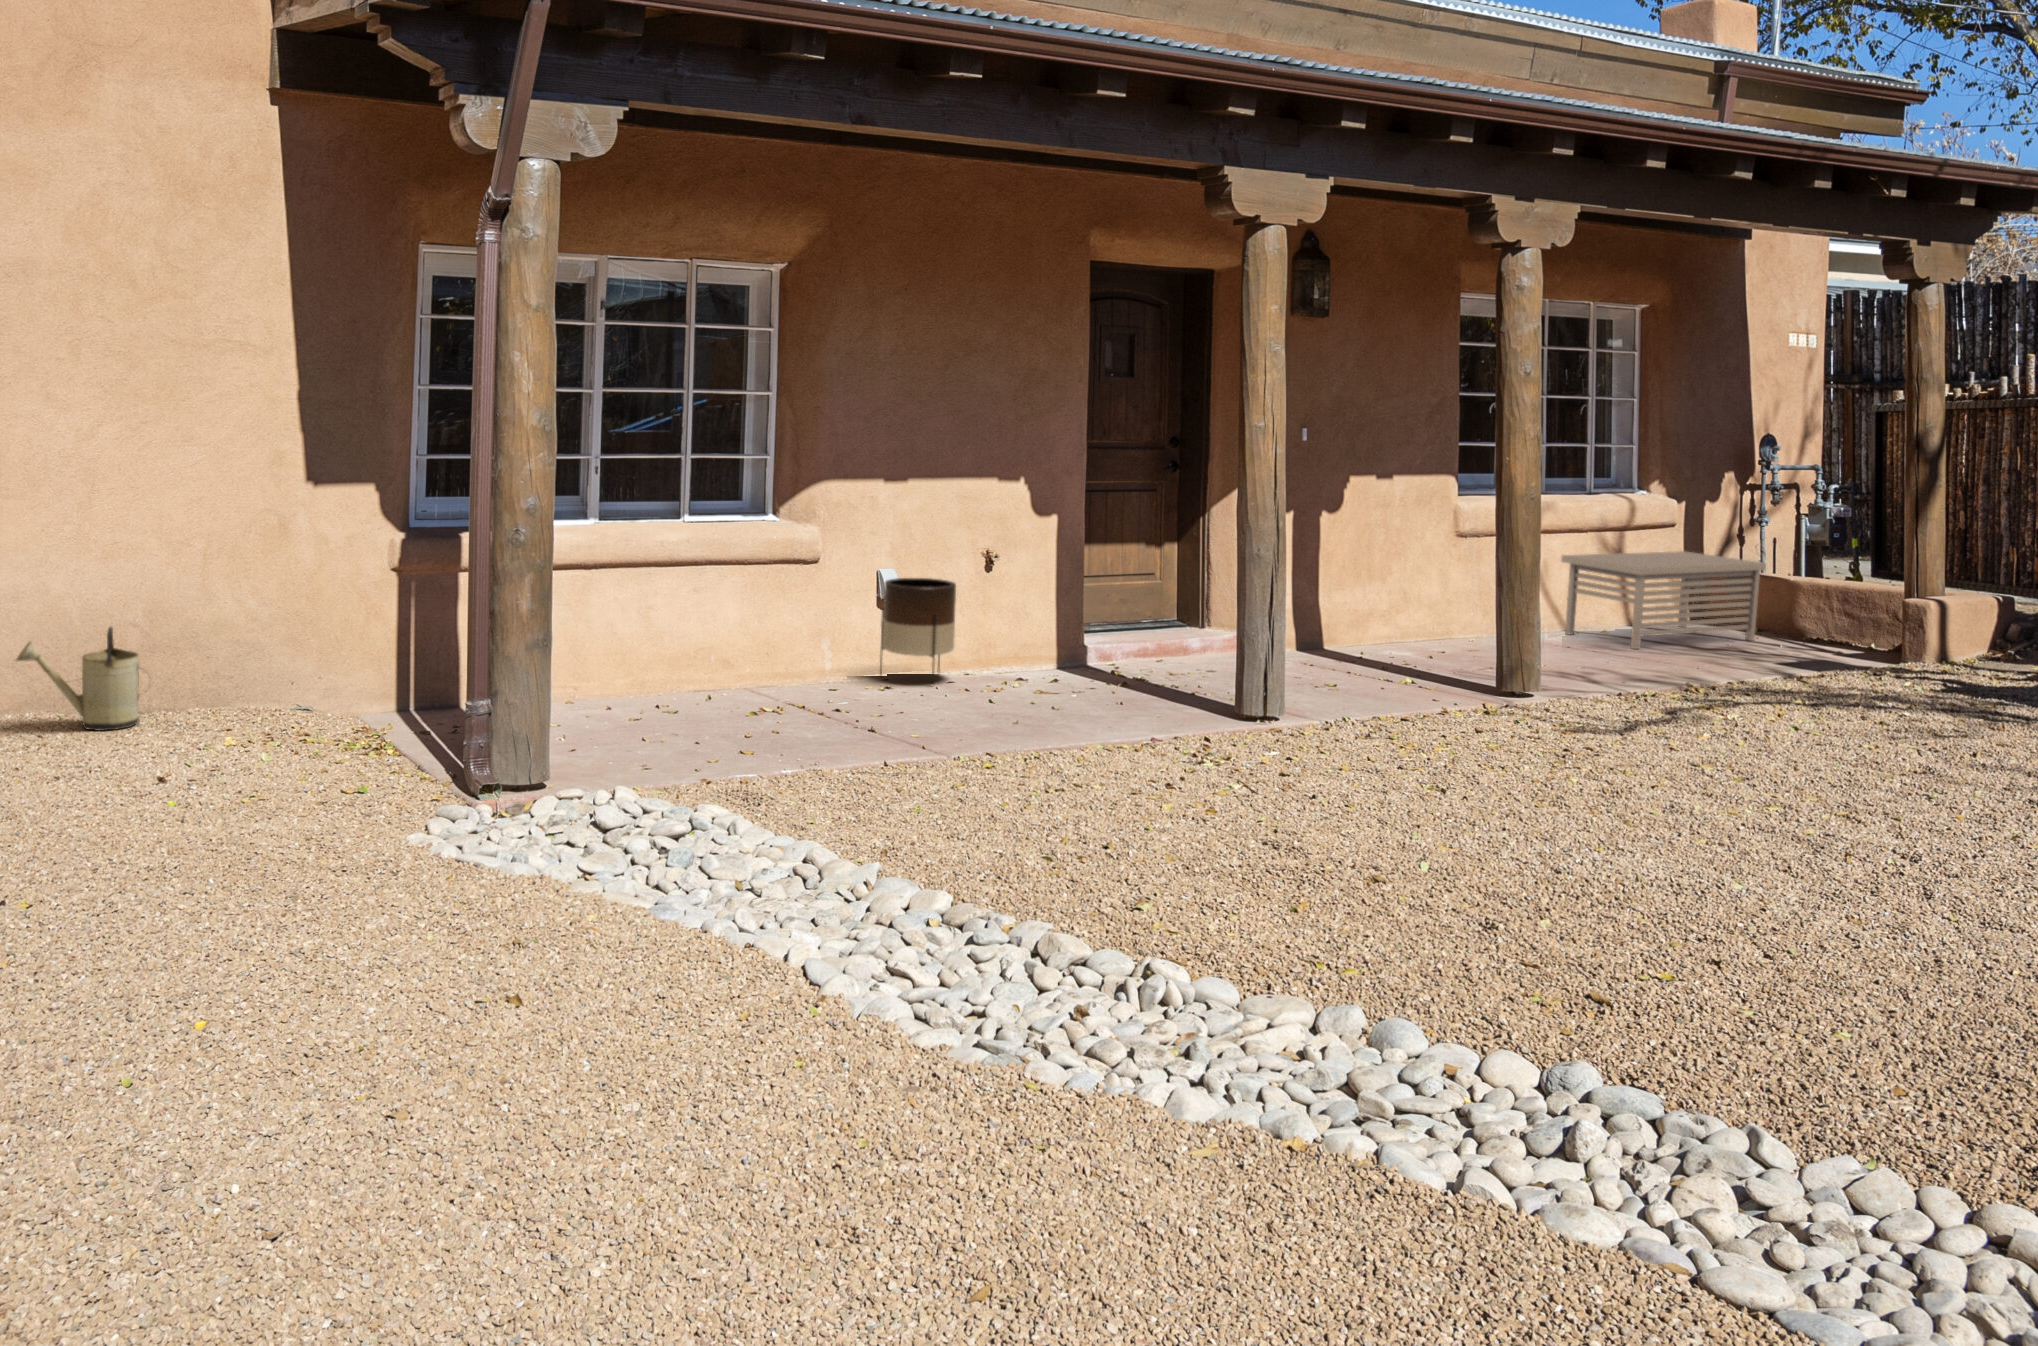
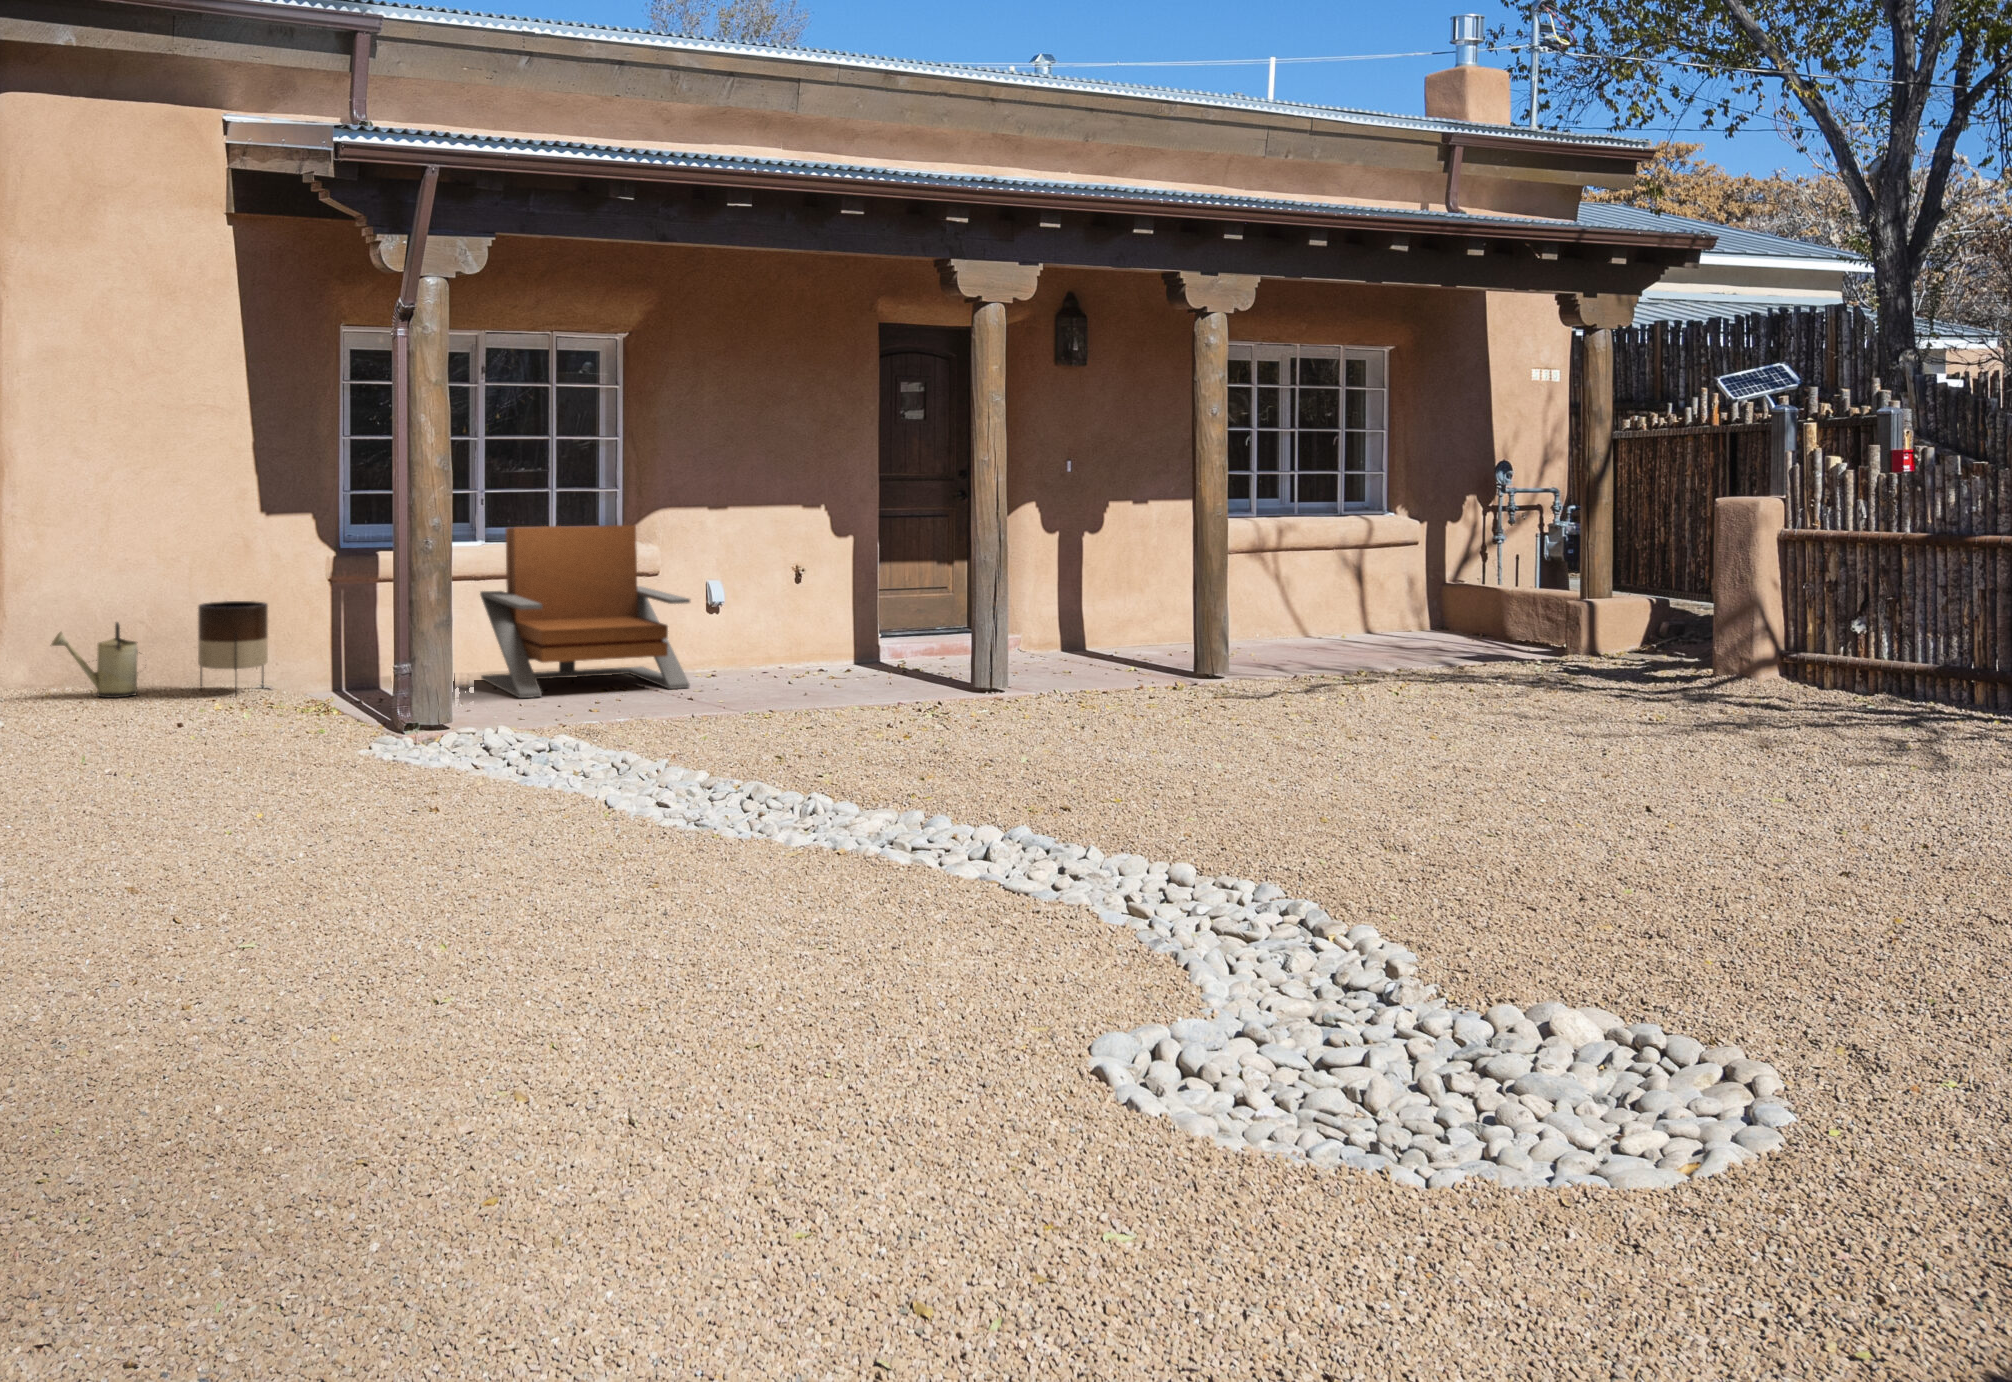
lounge chair: none [597,503,870,738] -> present [480,525,690,698]
storage bench: present [1561,551,1766,649] -> none [1307,565,1482,644]
planter: present [880,578,956,685] -> present [198,601,268,689]

